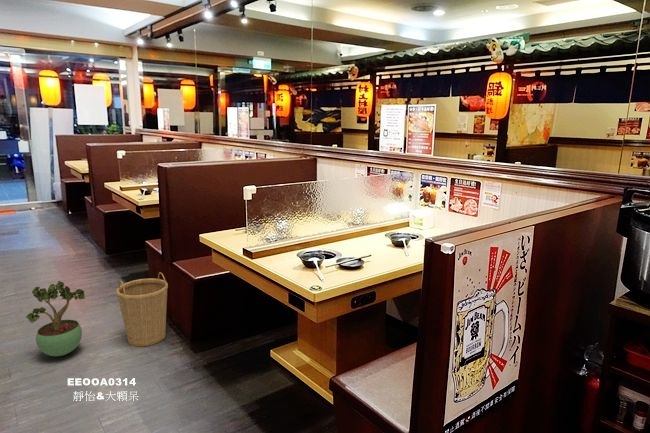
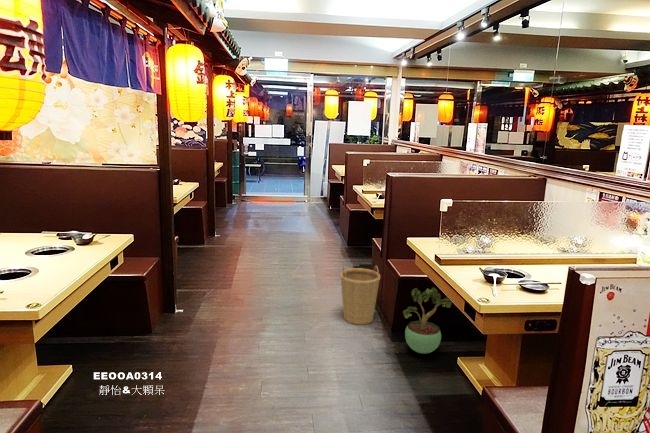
potted plant: present [26,281,85,356] -> present [403,287,452,354]

